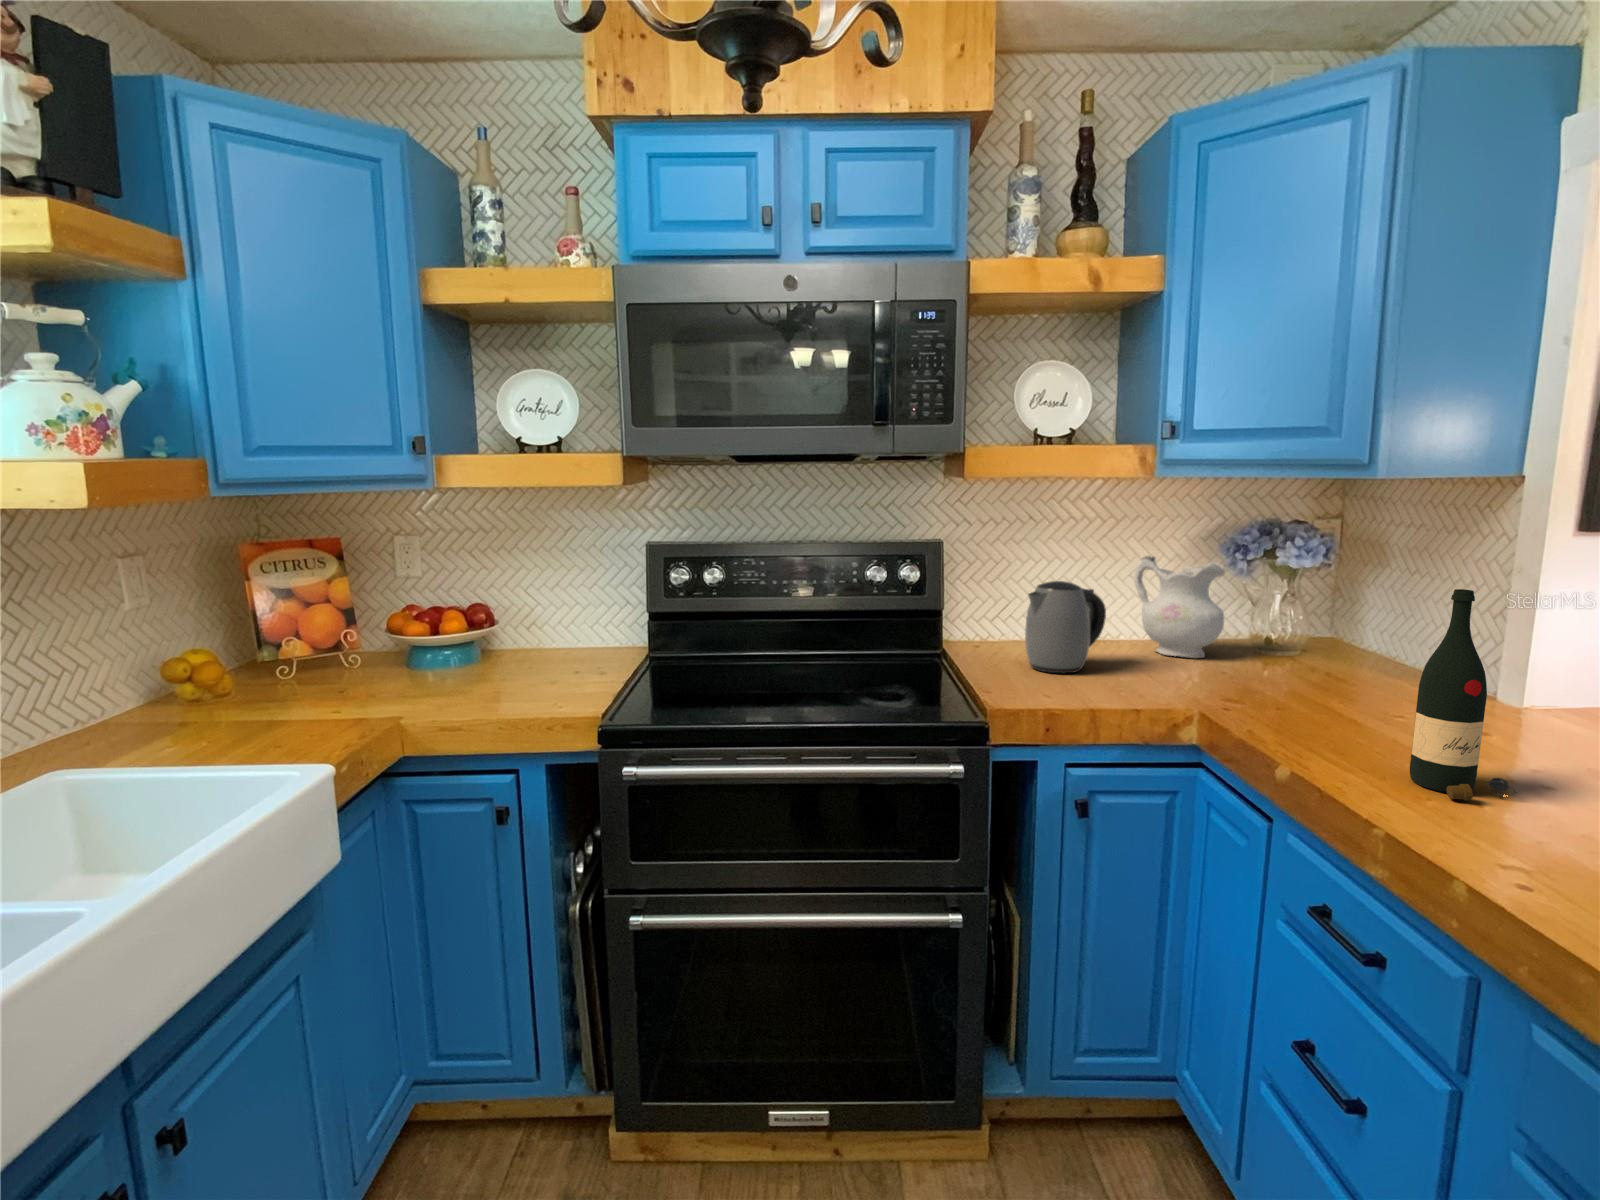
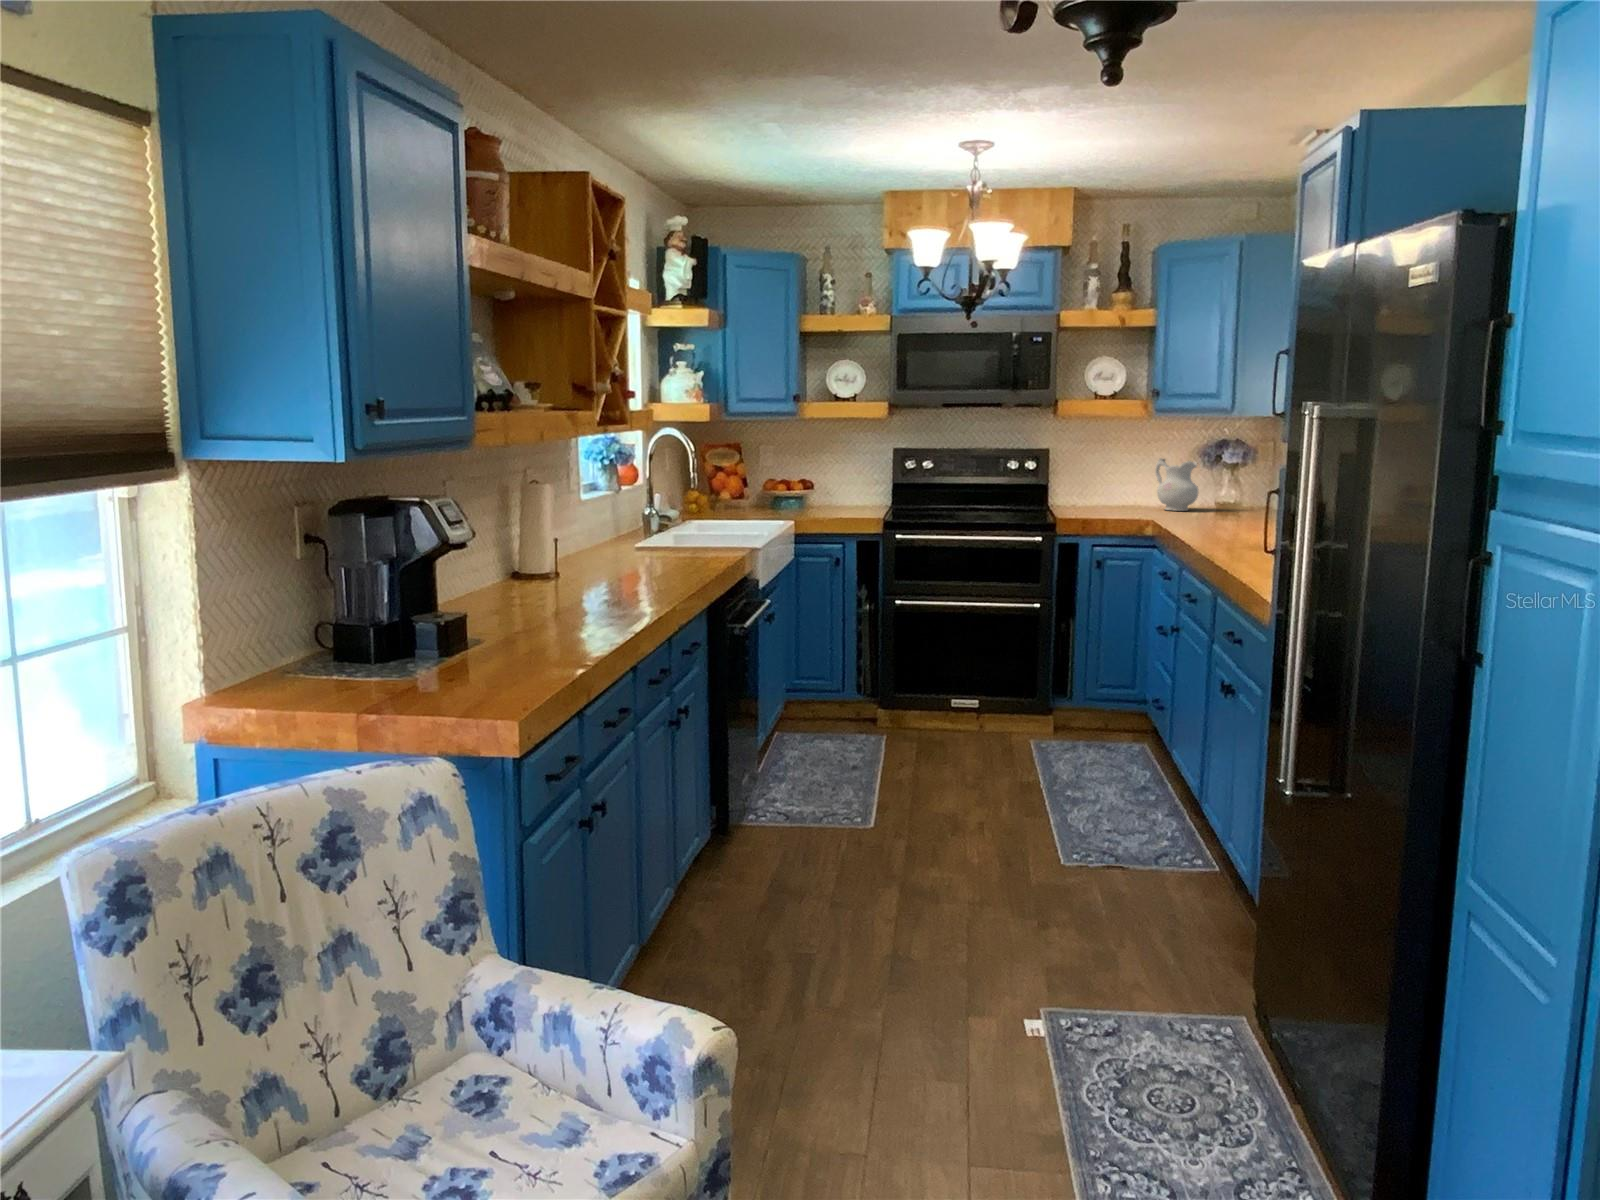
kettle: present [1025,581,1106,673] -> none [1088,468,1130,513]
wine bottle: present [1410,589,1516,800] -> none [1203,457,1234,532]

